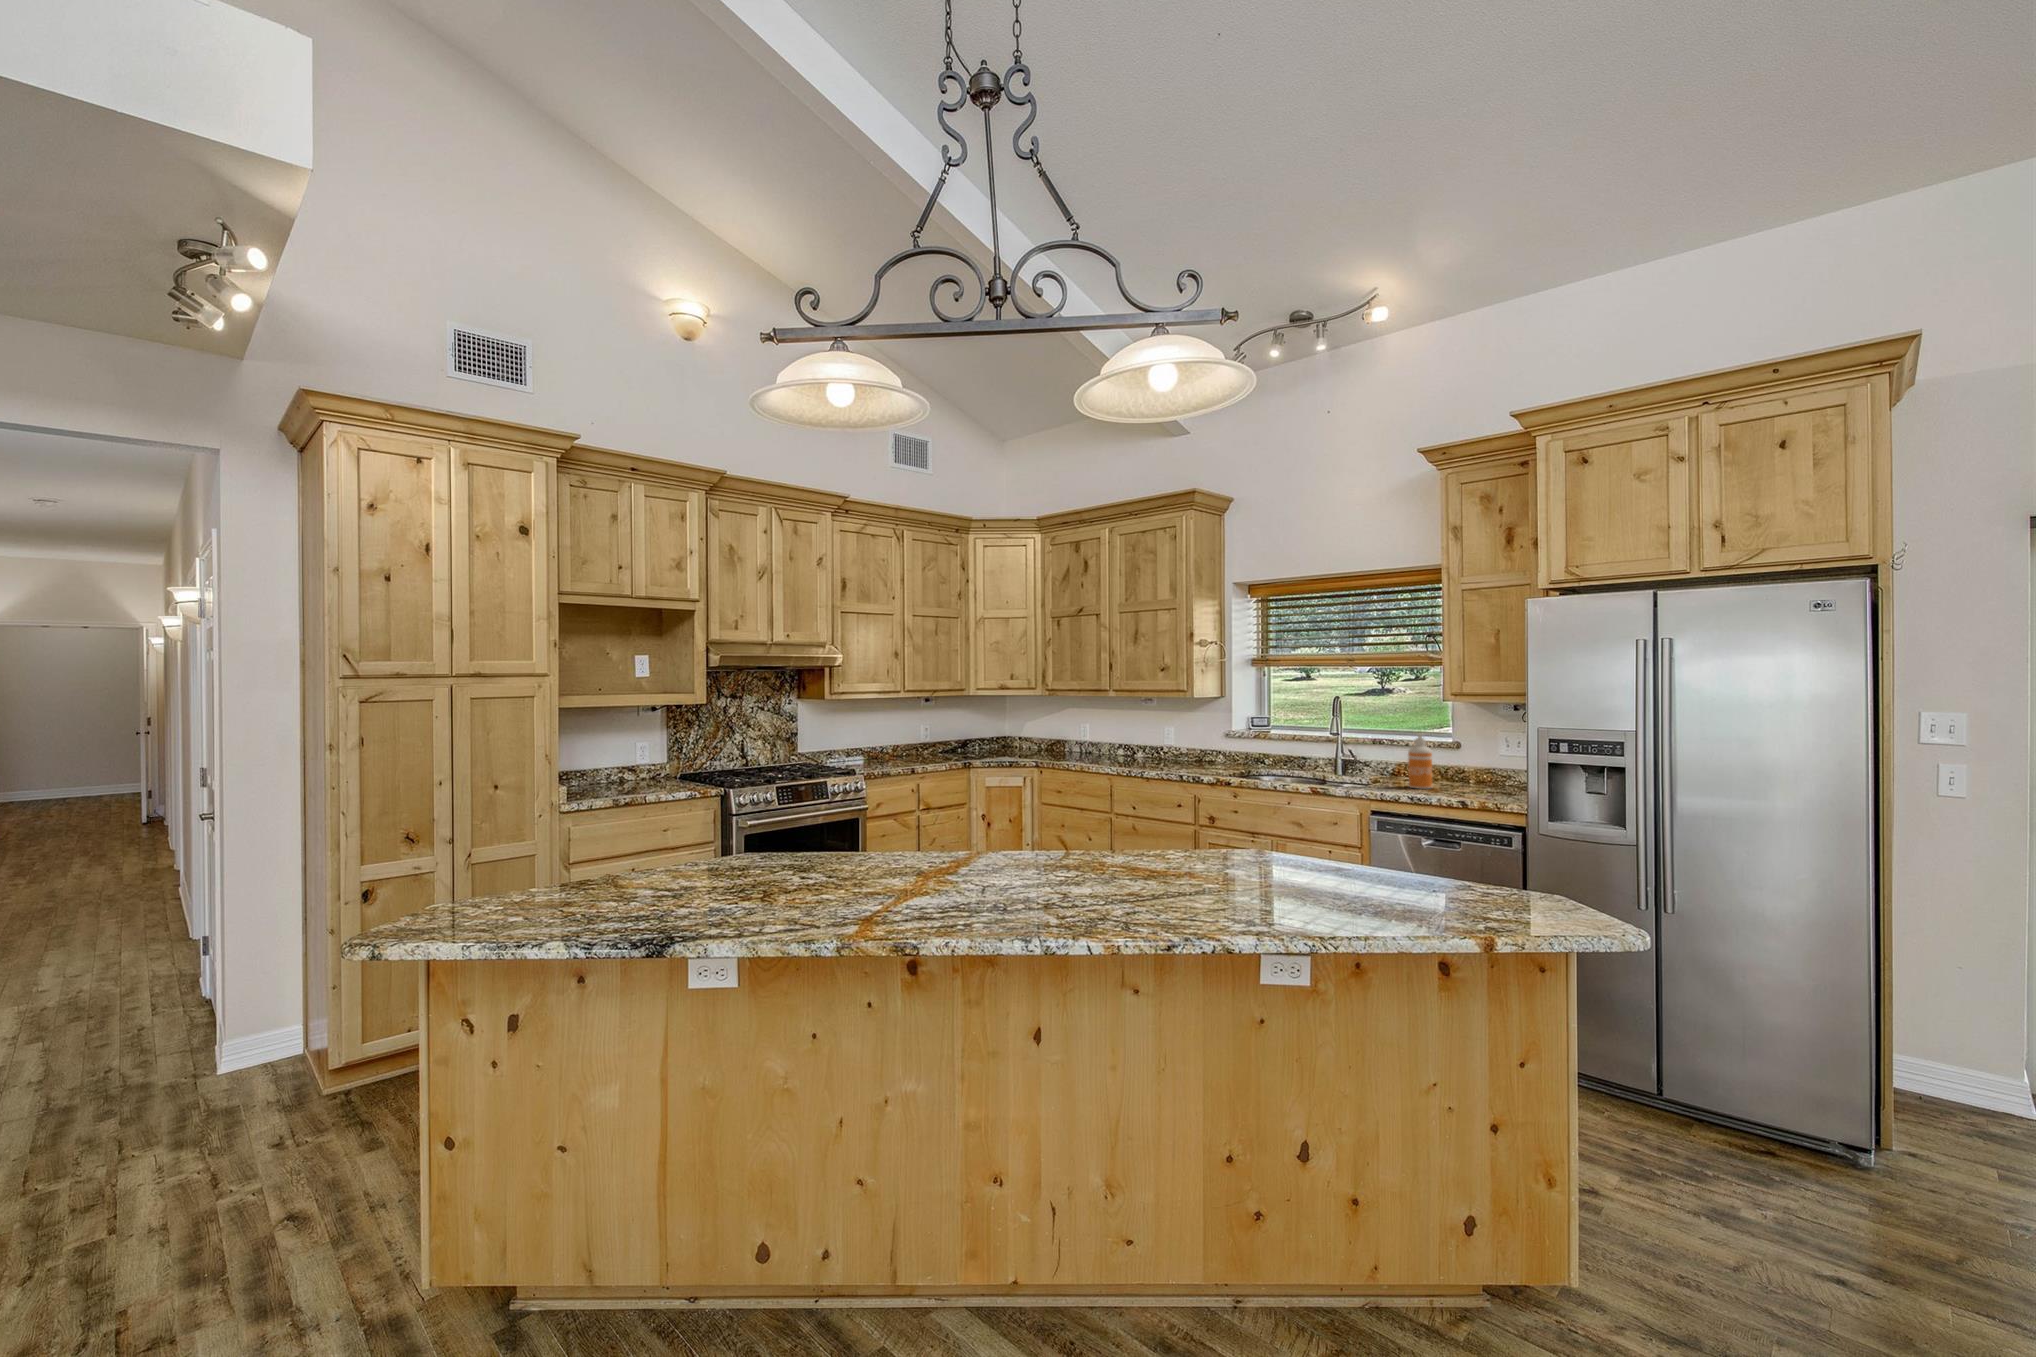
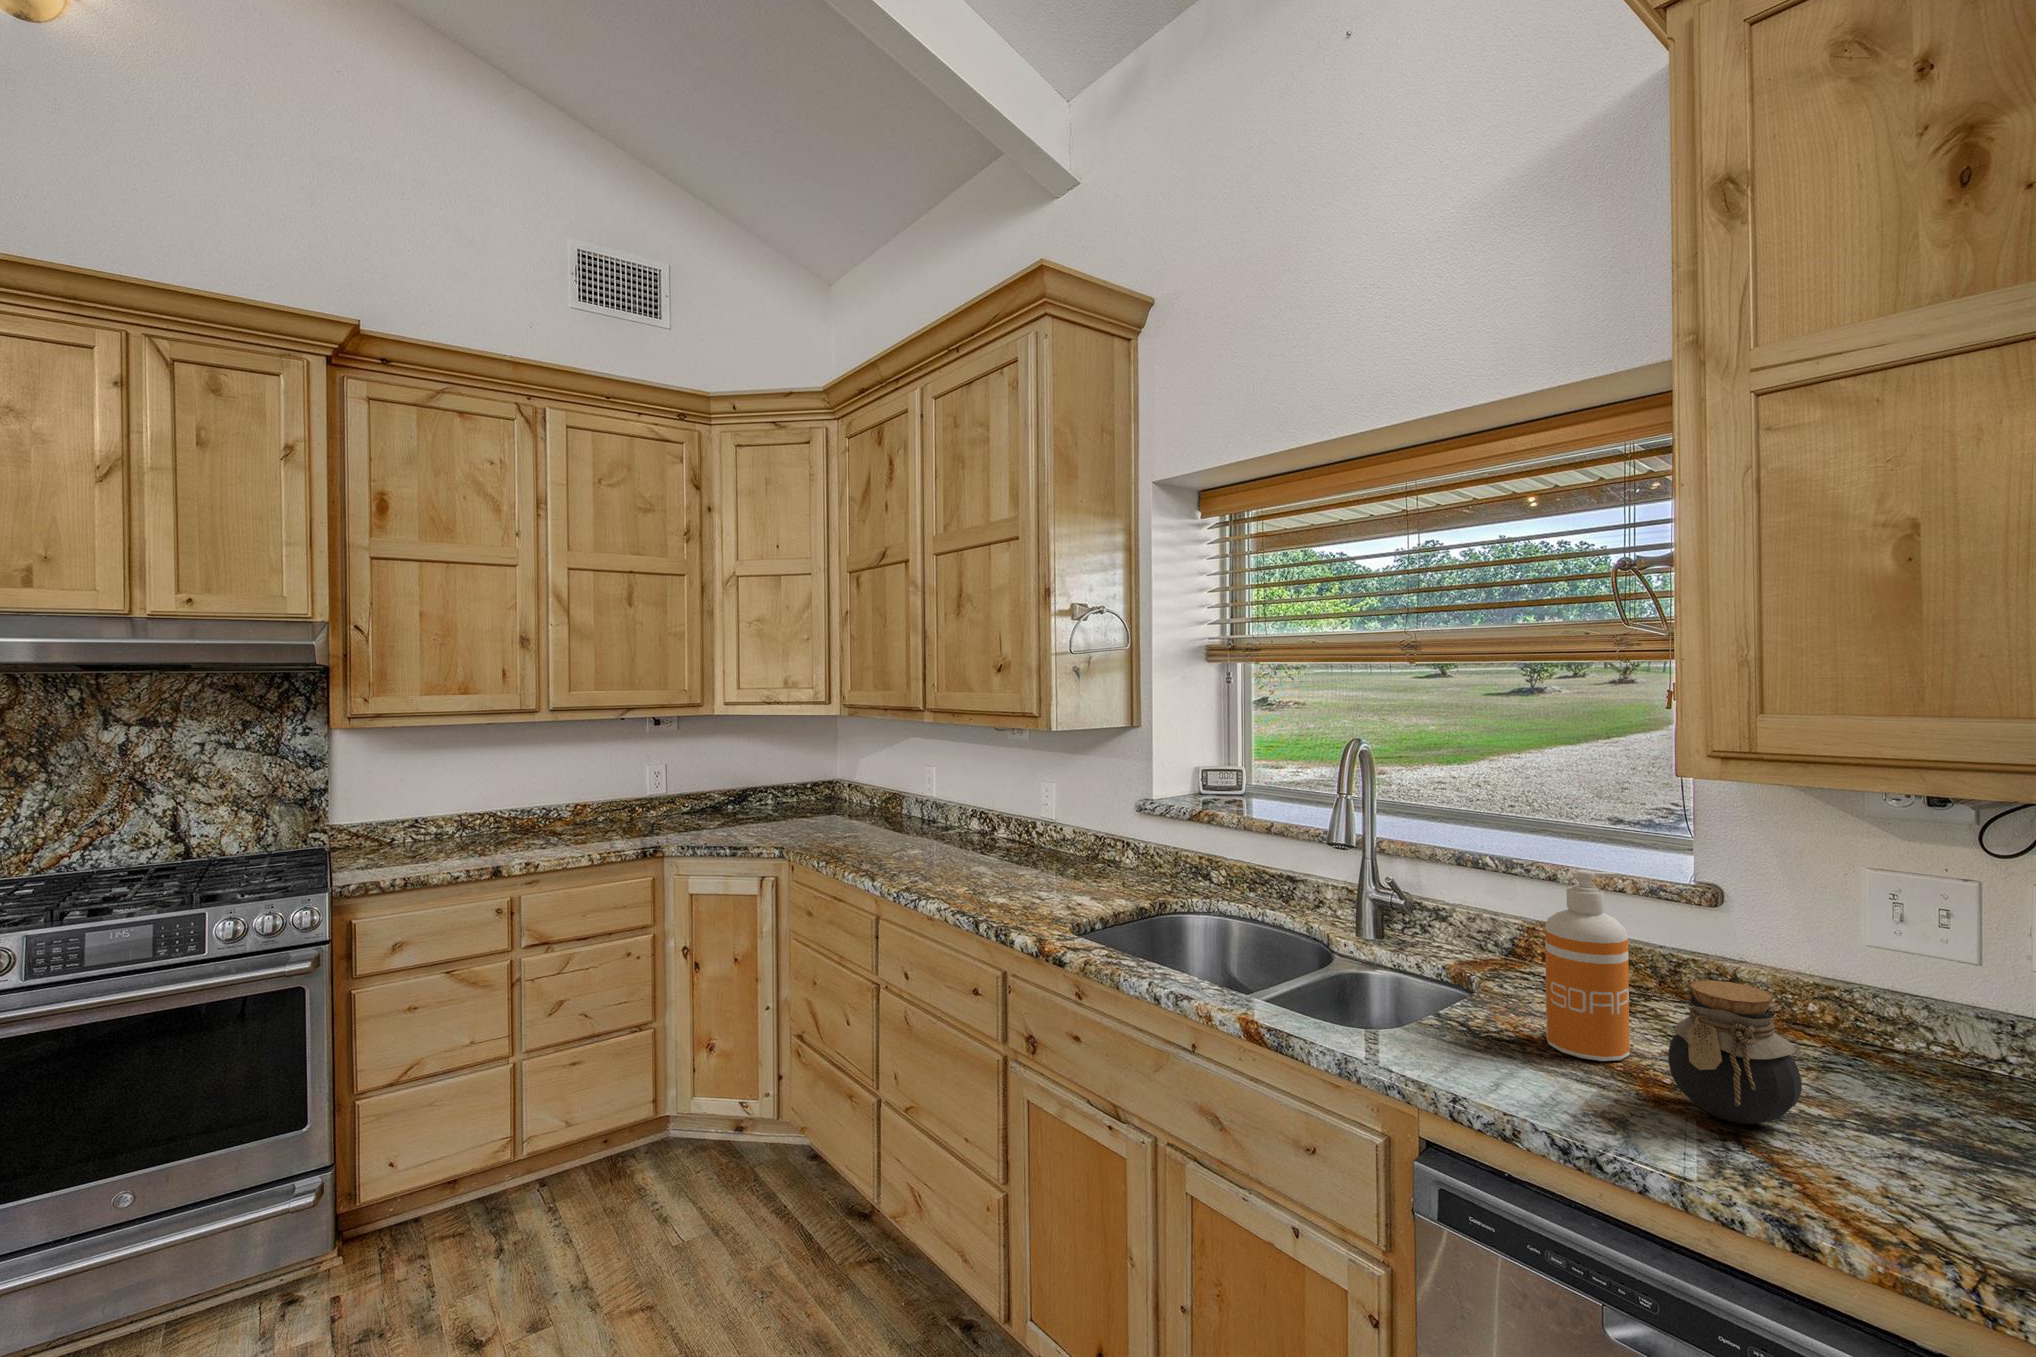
jar: none [1442,758,1474,793] -> present [1668,980,1802,1124]

